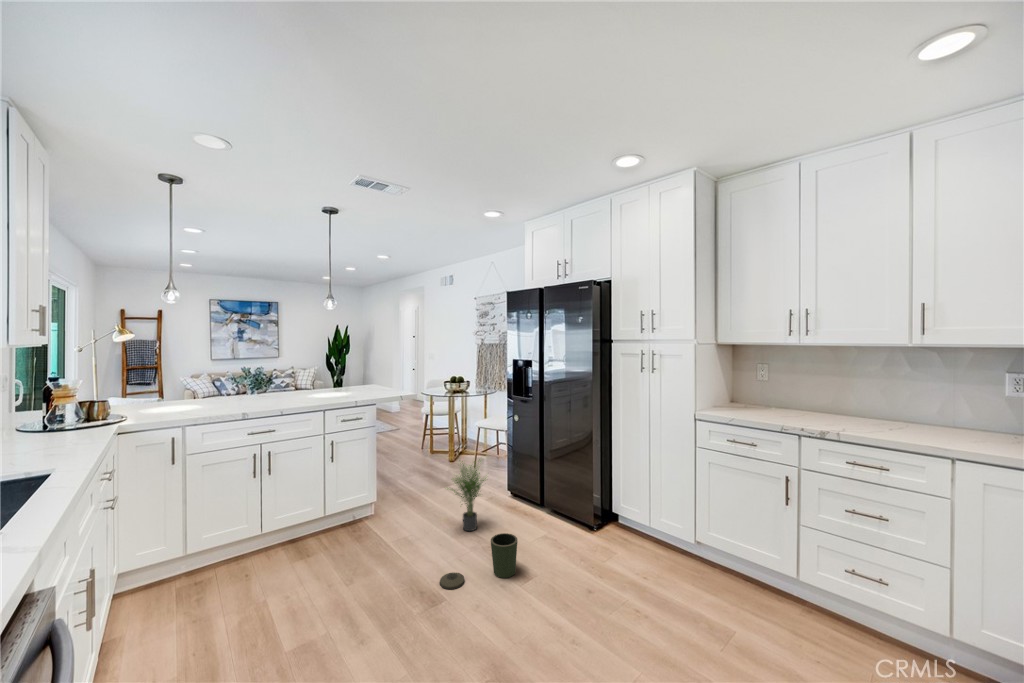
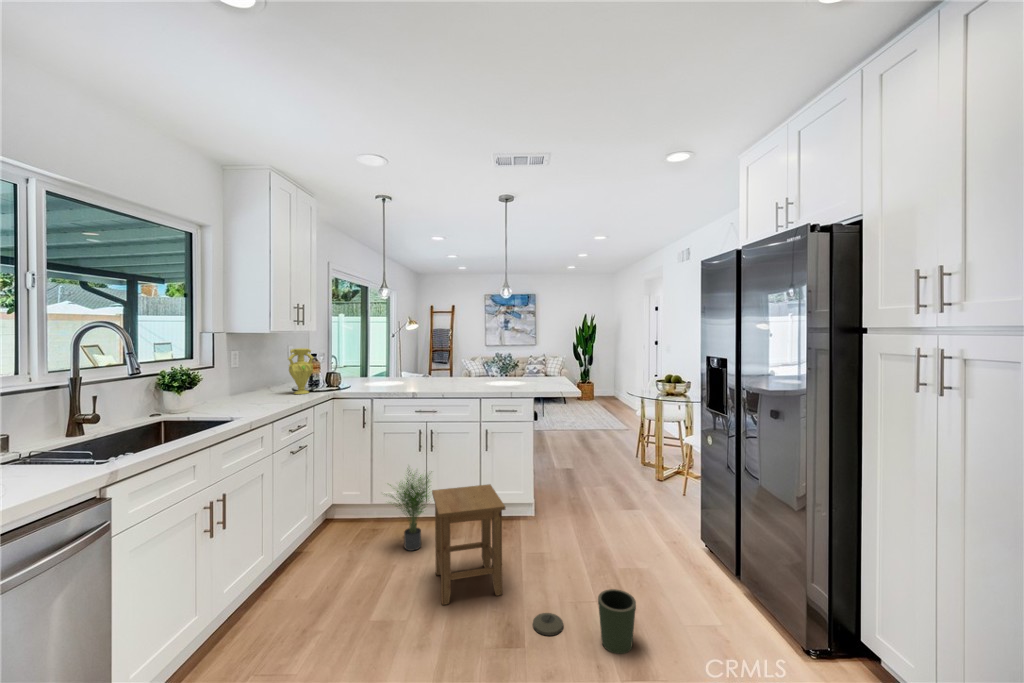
vase: none [43,372,87,436] -> present [288,348,313,394]
potted plant: present [454,464,486,531] -> present [390,470,430,551]
stool: none [313,487,401,607] -> present [432,484,506,605]

